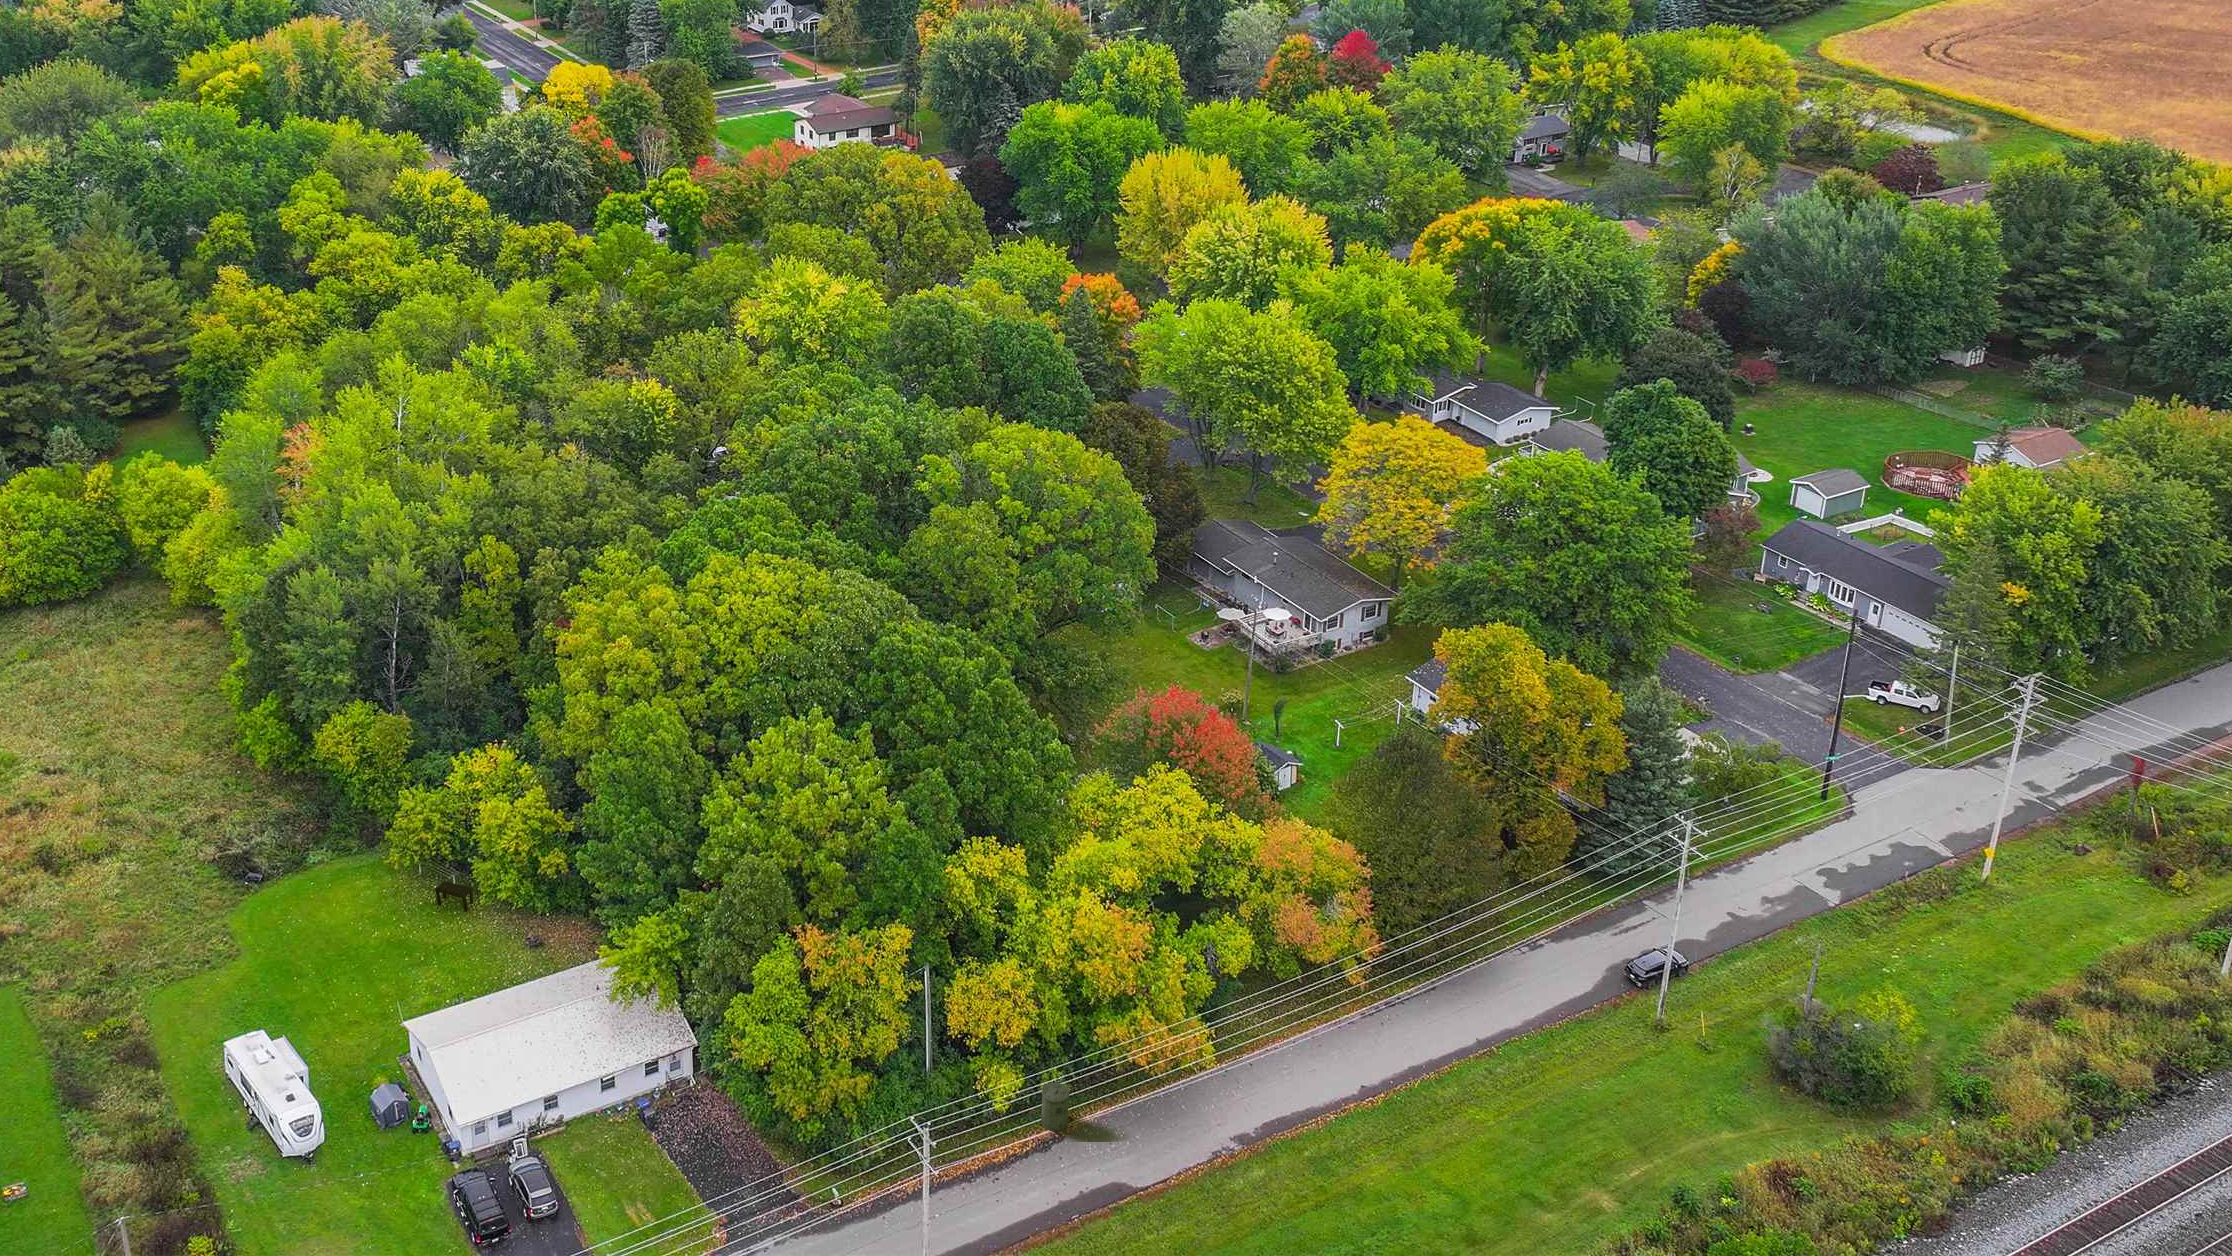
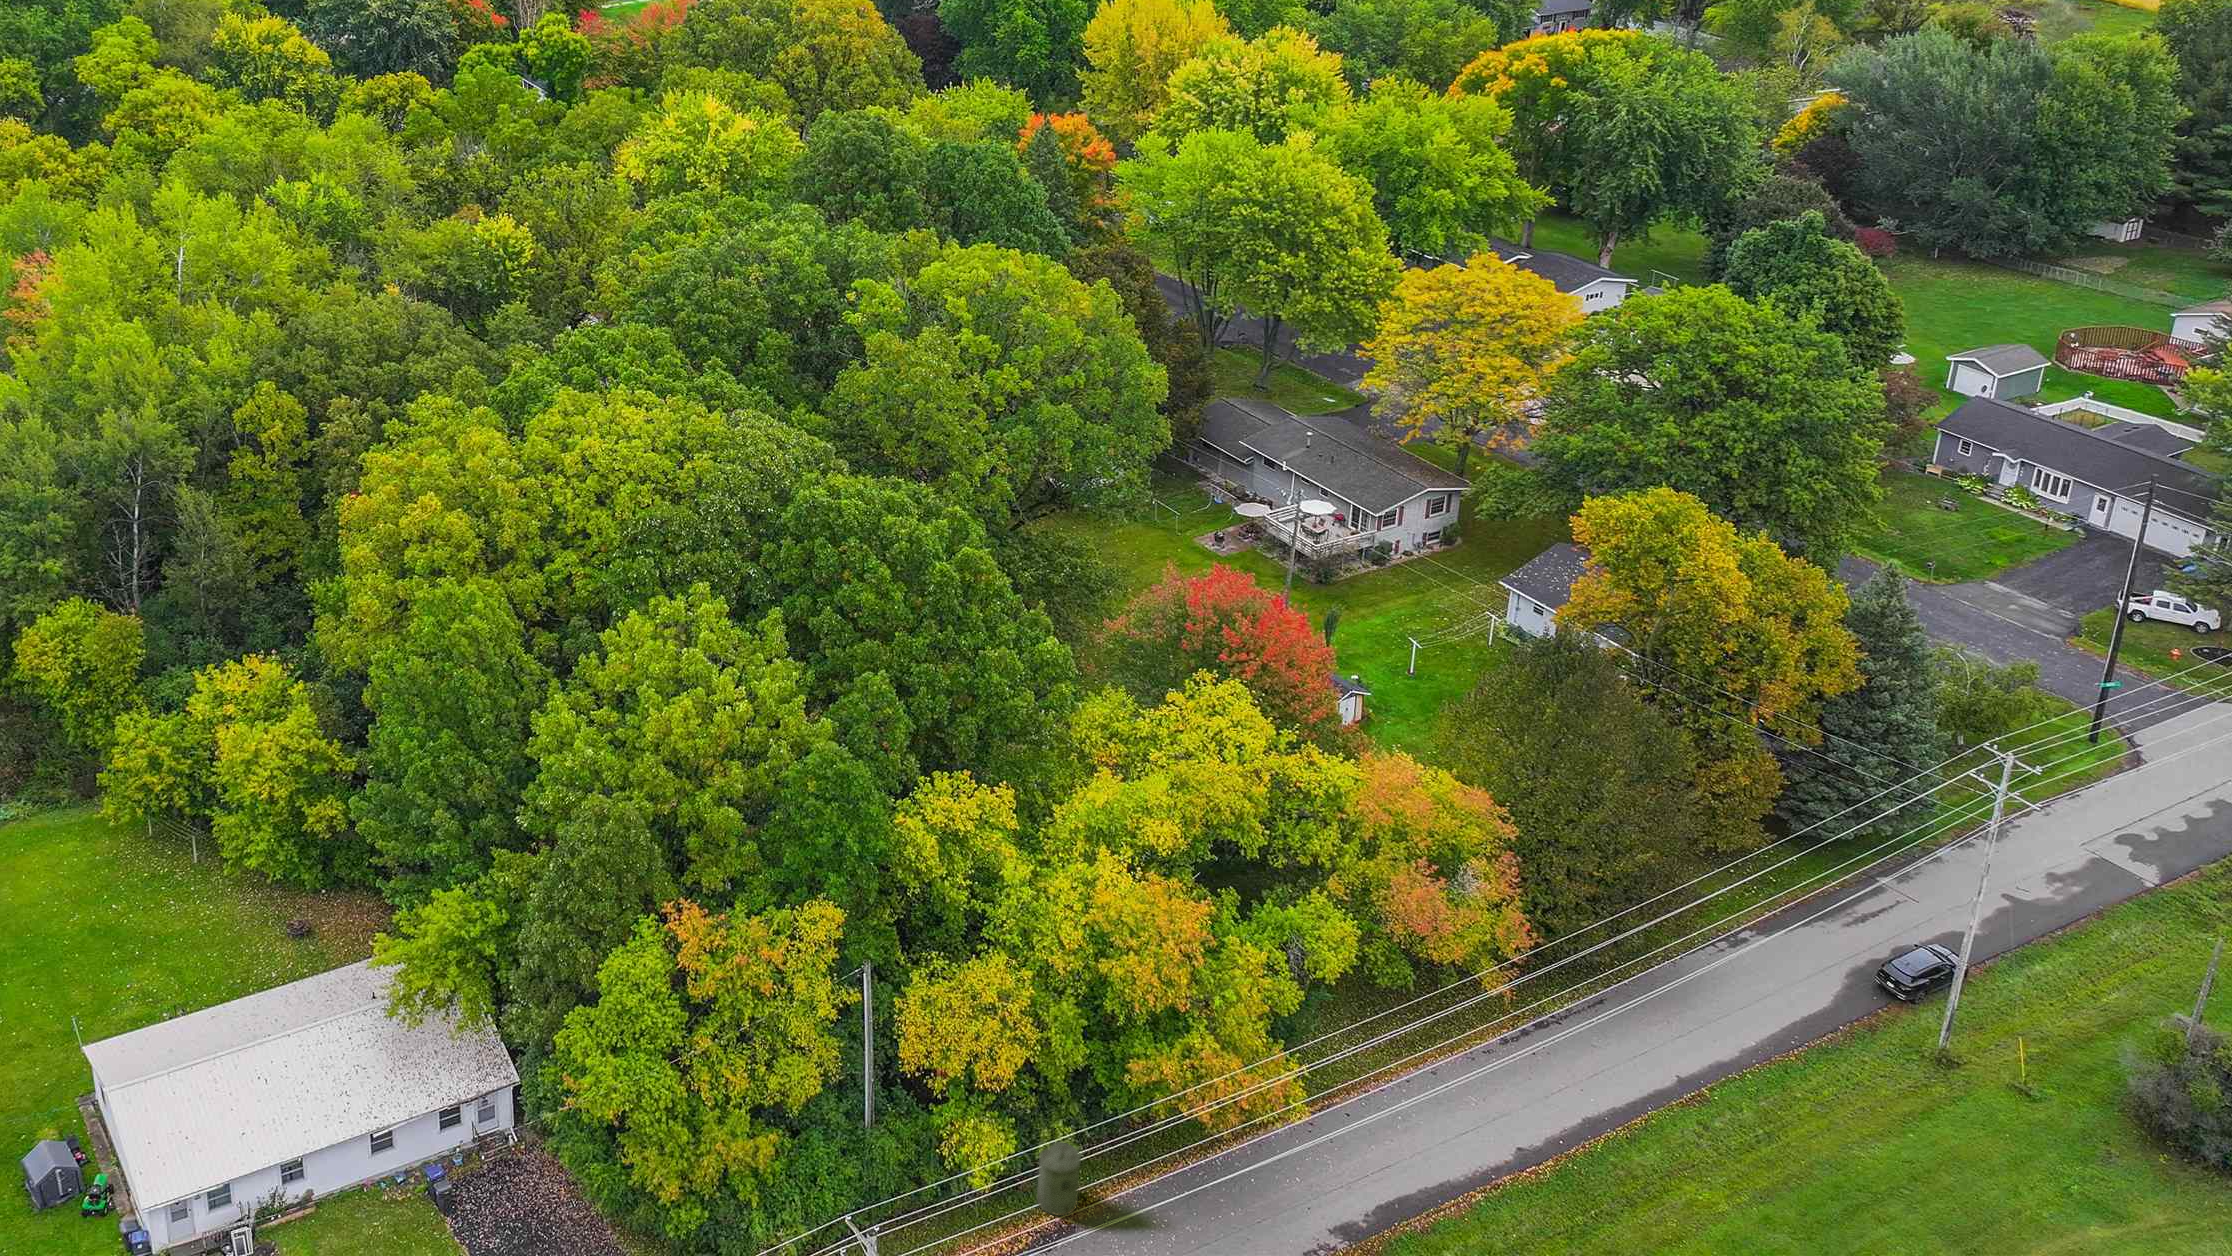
bench: present [435,881,473,912] -> none [164,844,219,887]

